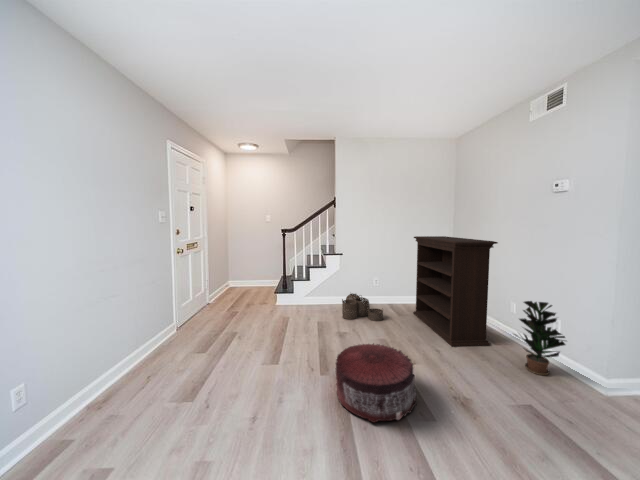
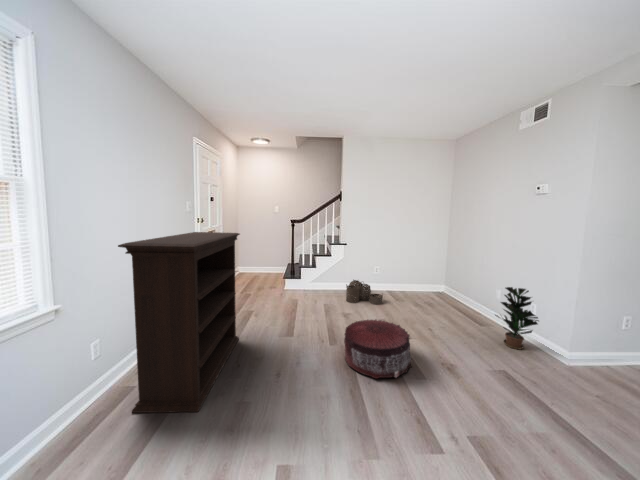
bookshelf: present [413,236,498,346] -> present [118,232,240,413]

